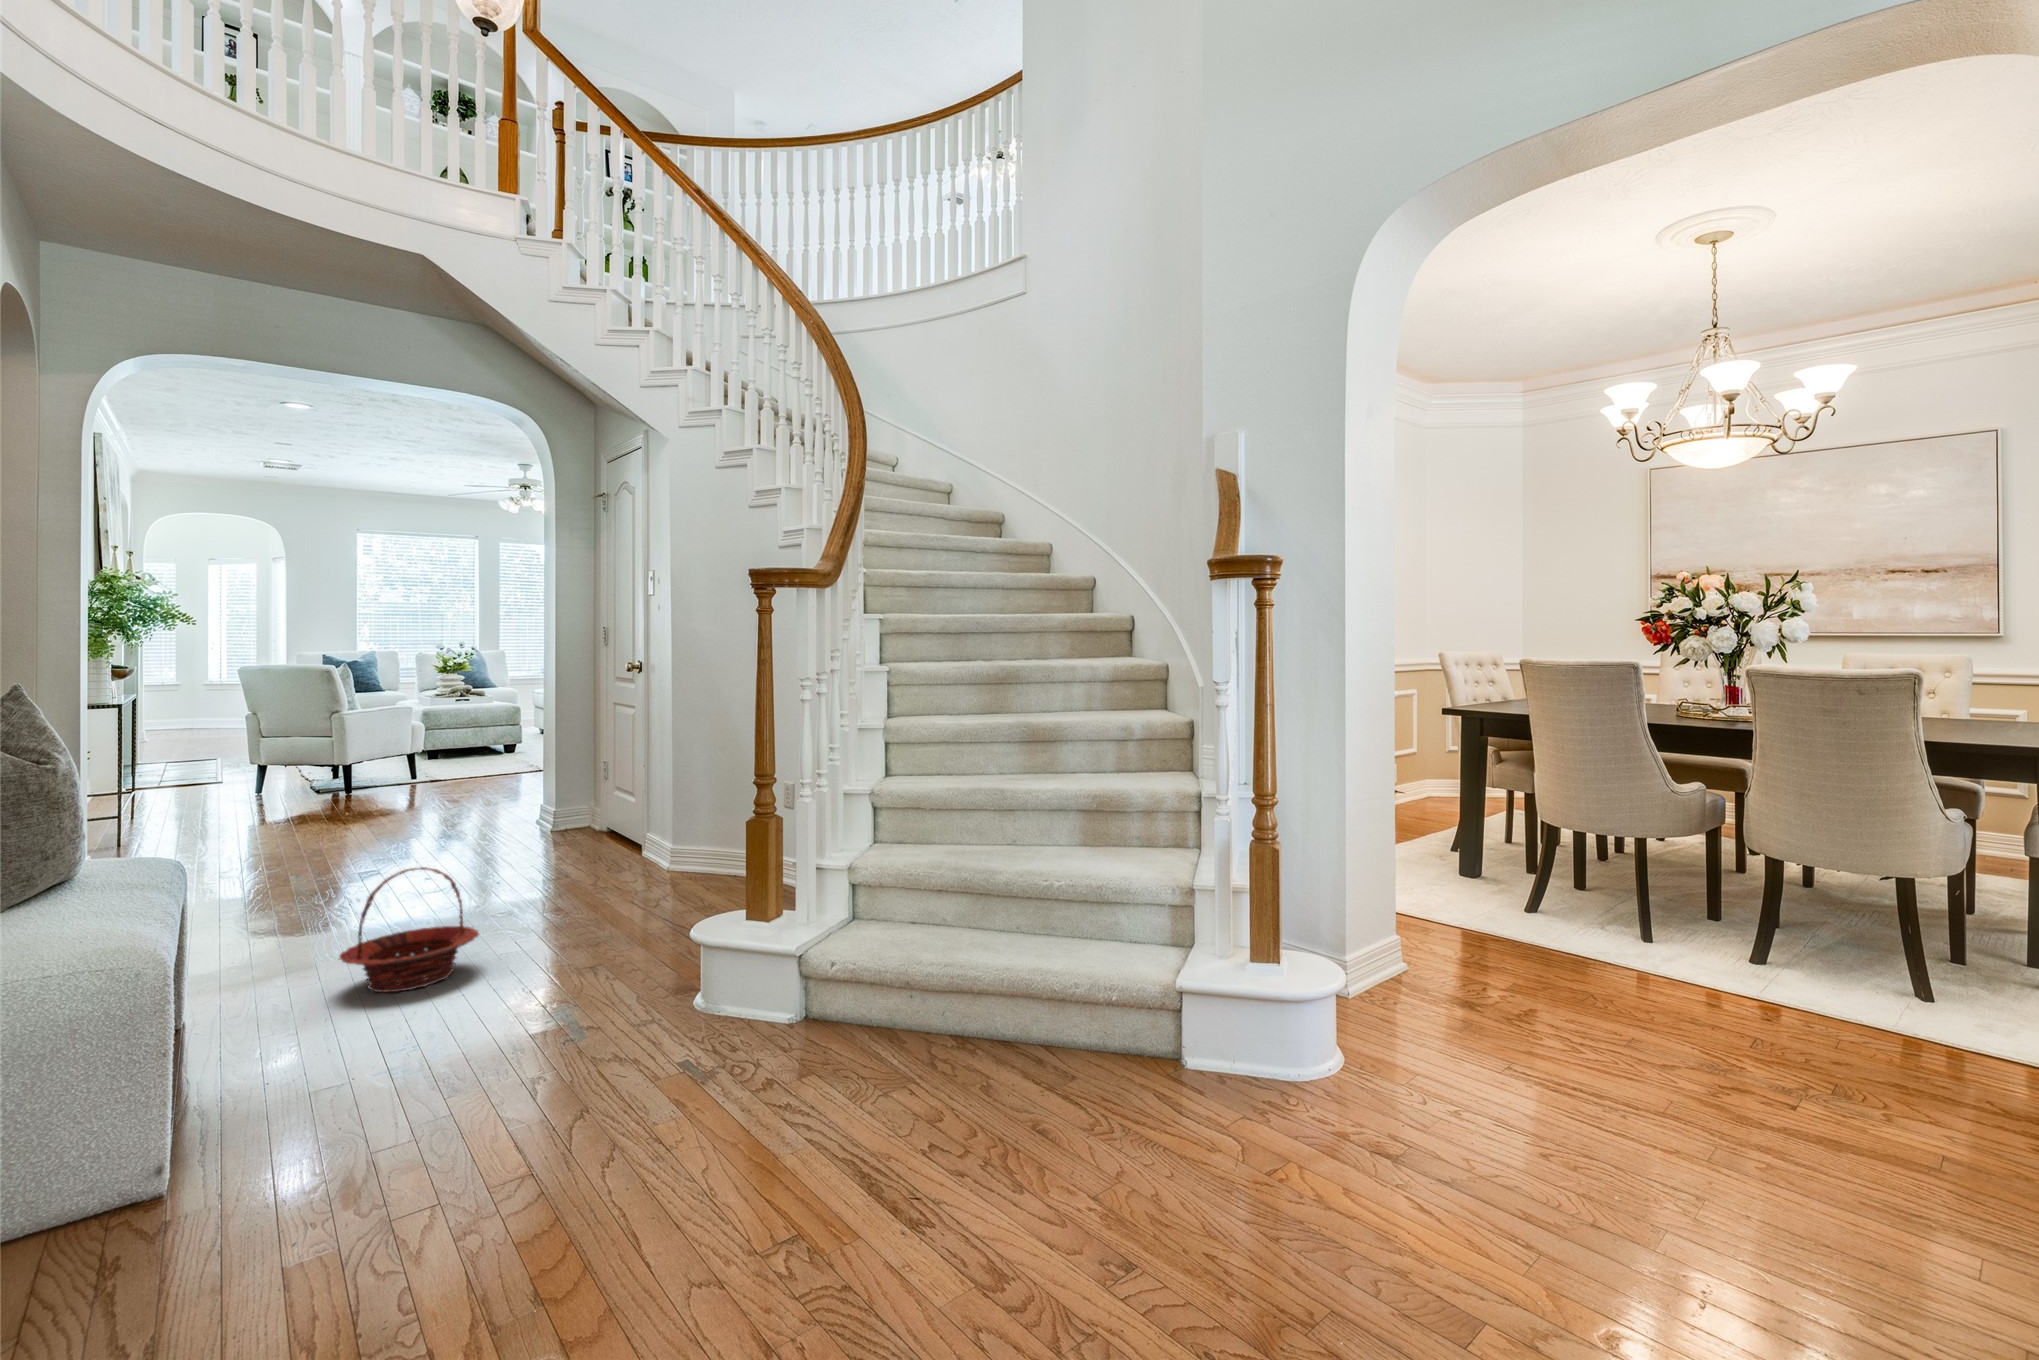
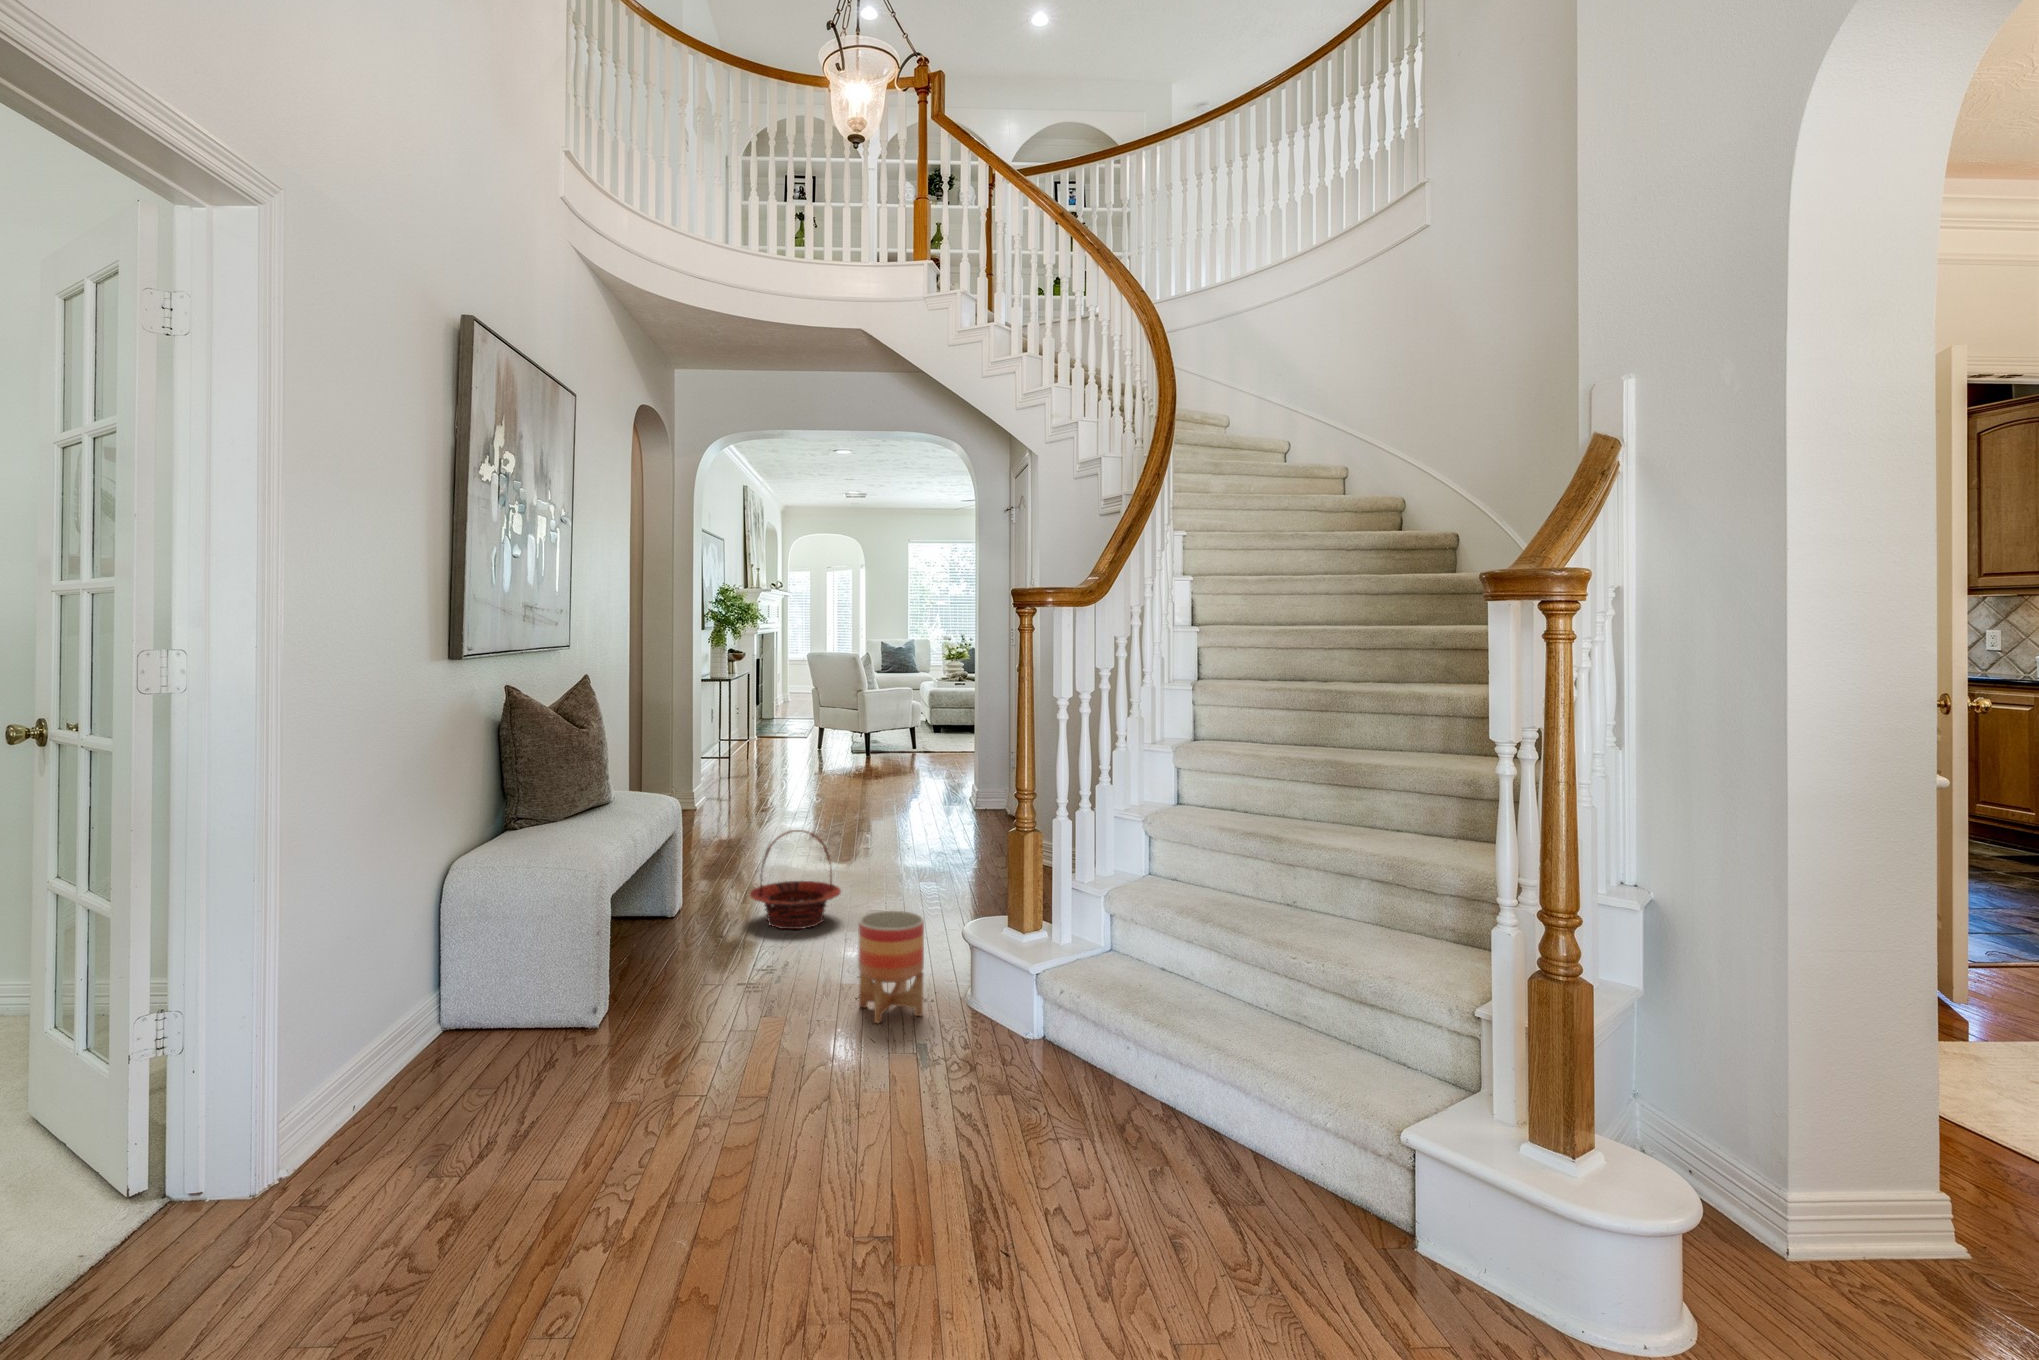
planter: none [579,925,663,1053] -> present [858,911,924,1023]

